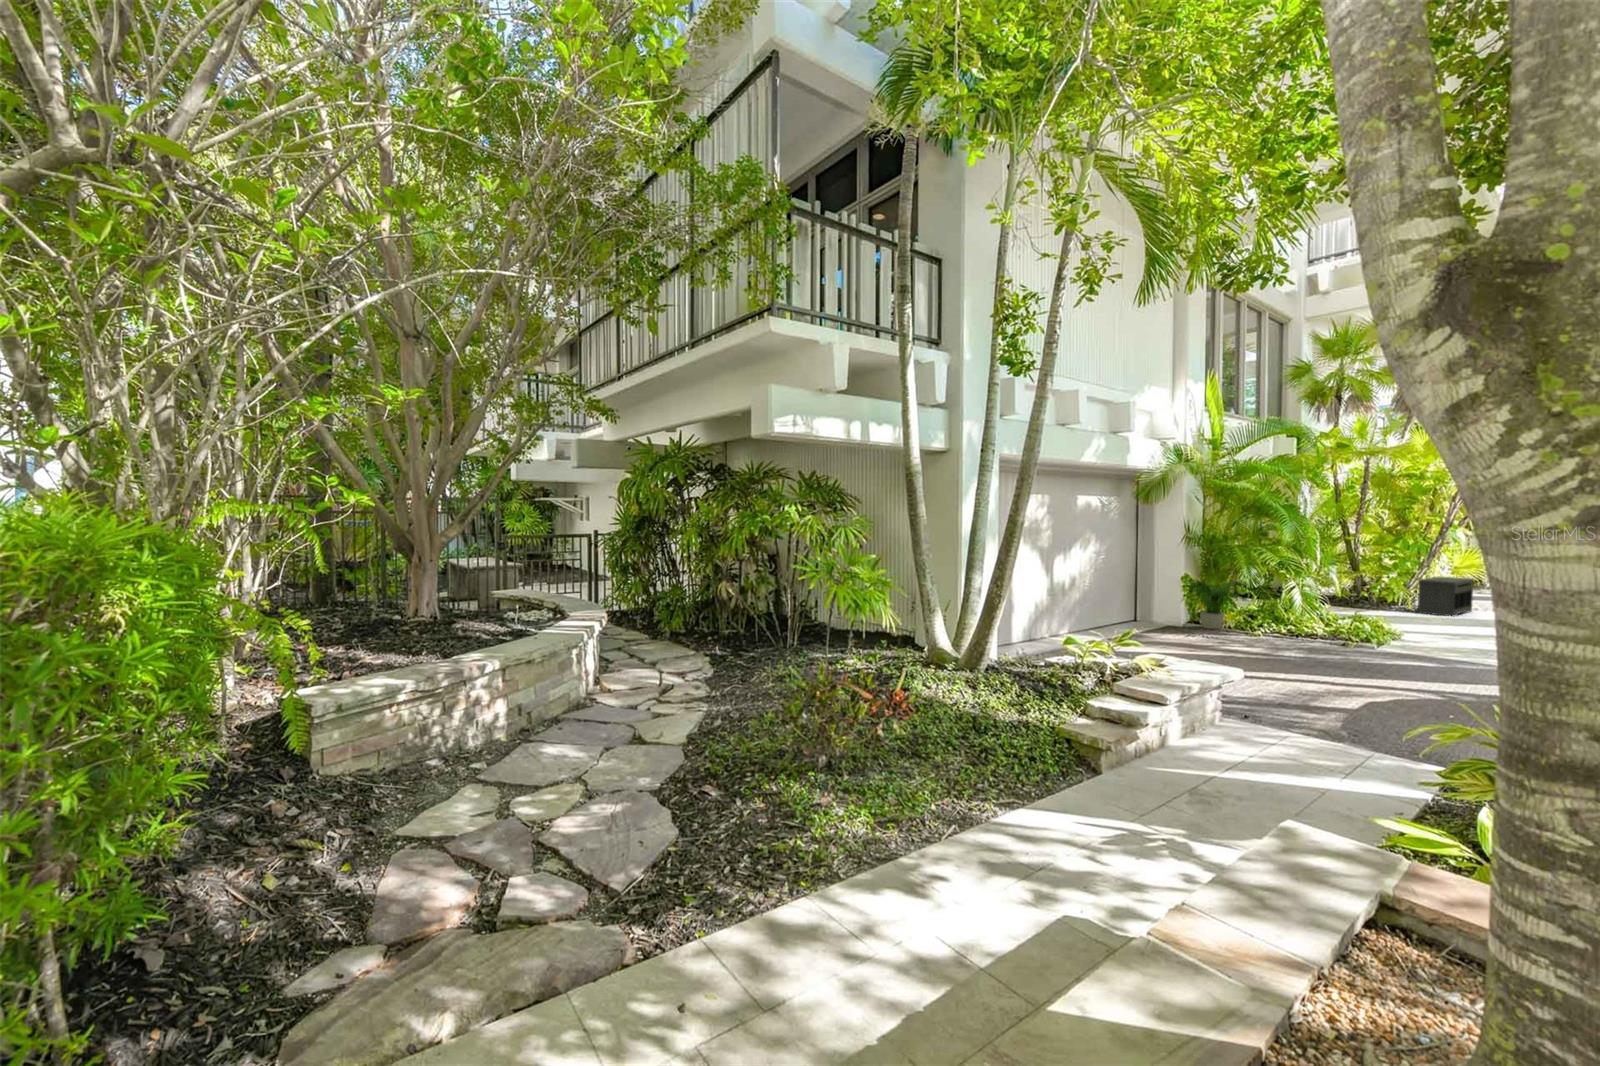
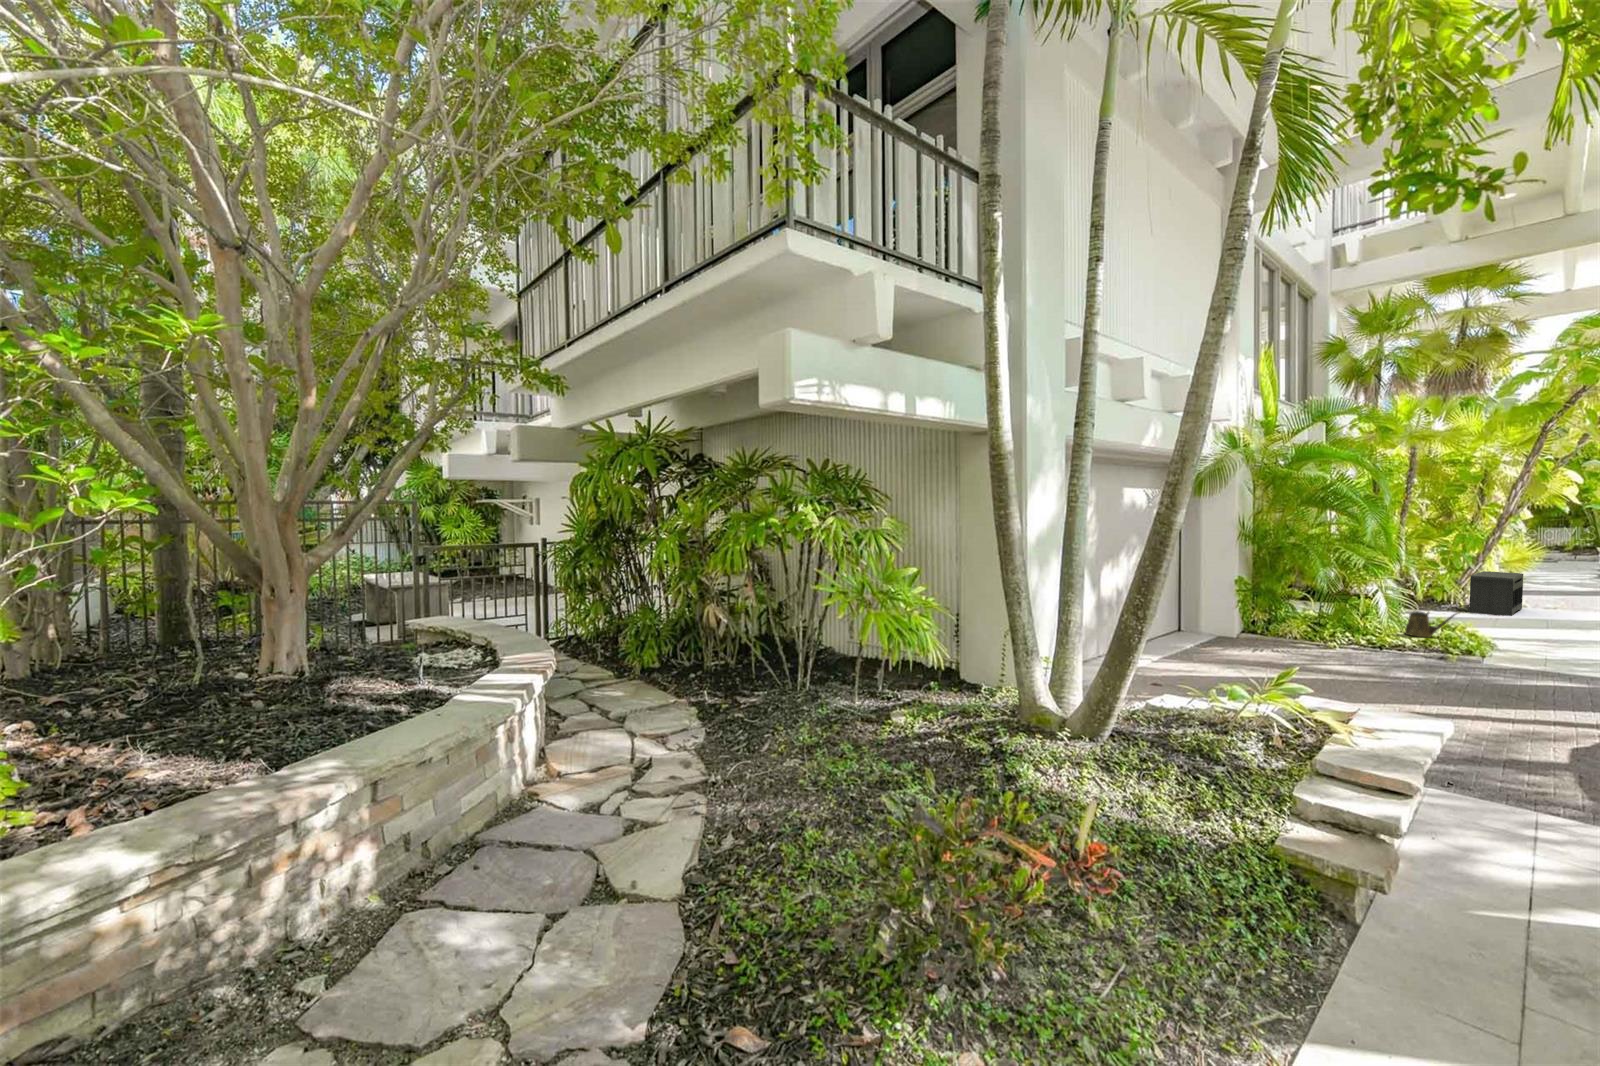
potted plant: present [1189,582,1243,629] -> none [1243,585,1311,640]
watering can: none [1327,608,1378,630] -> present [1401,611,1459,637]

